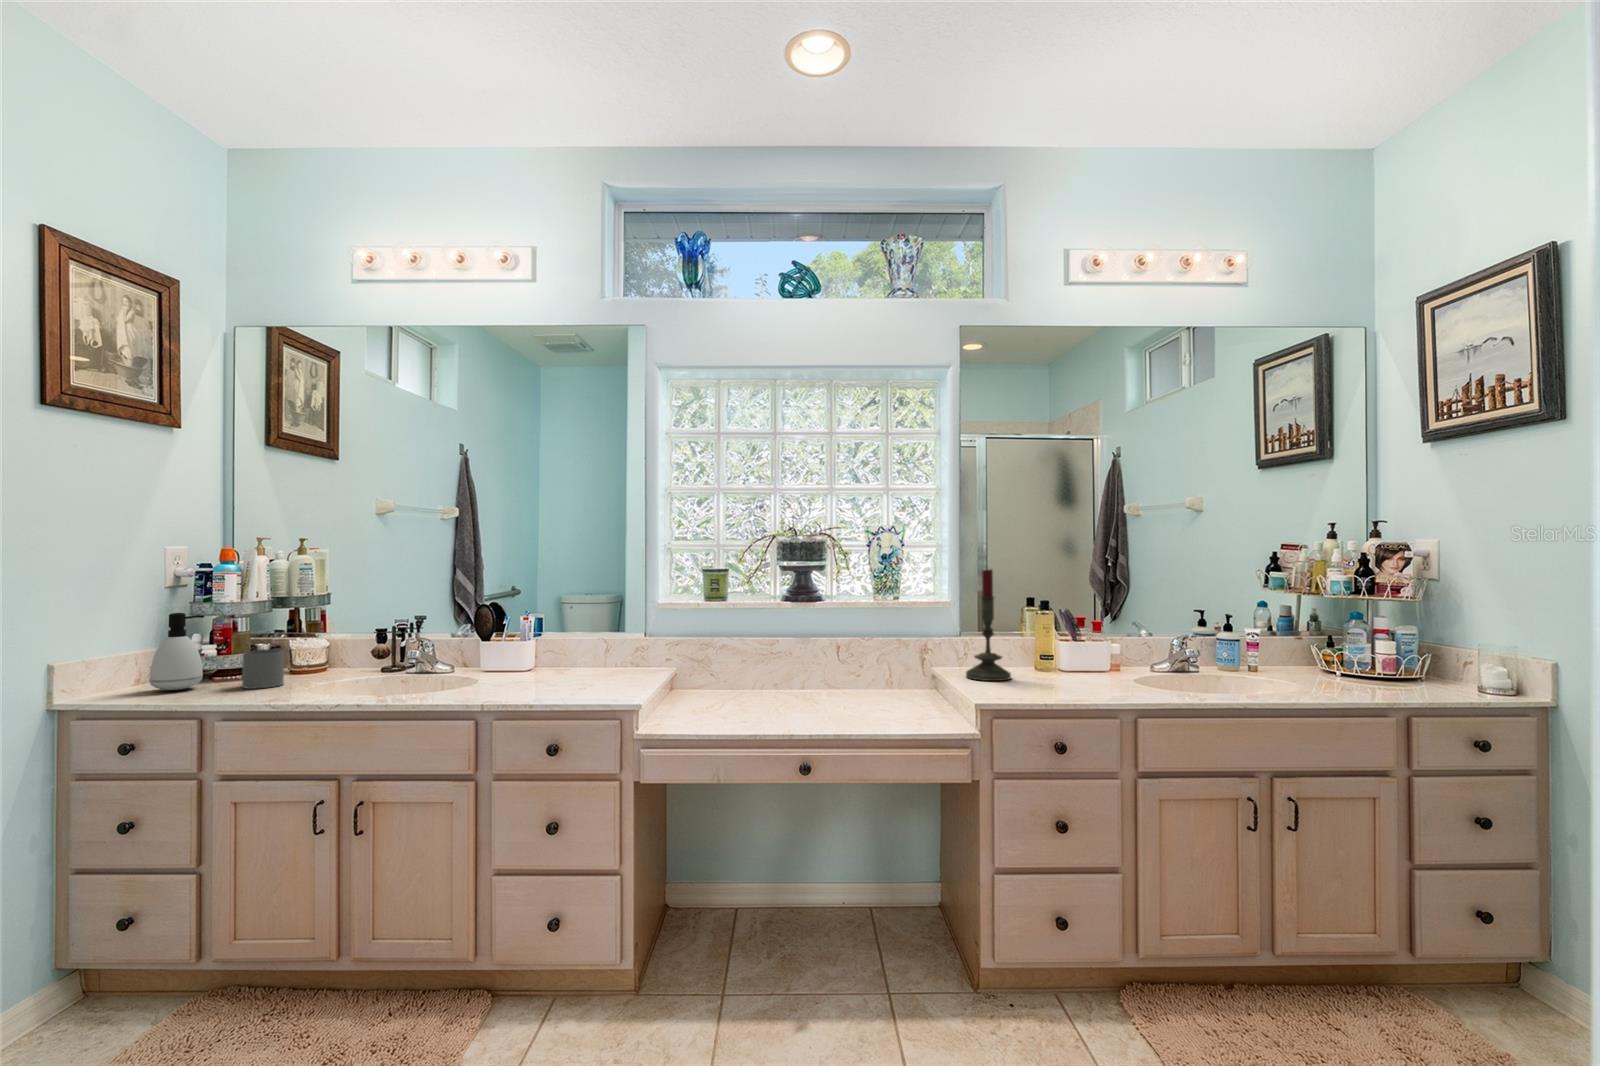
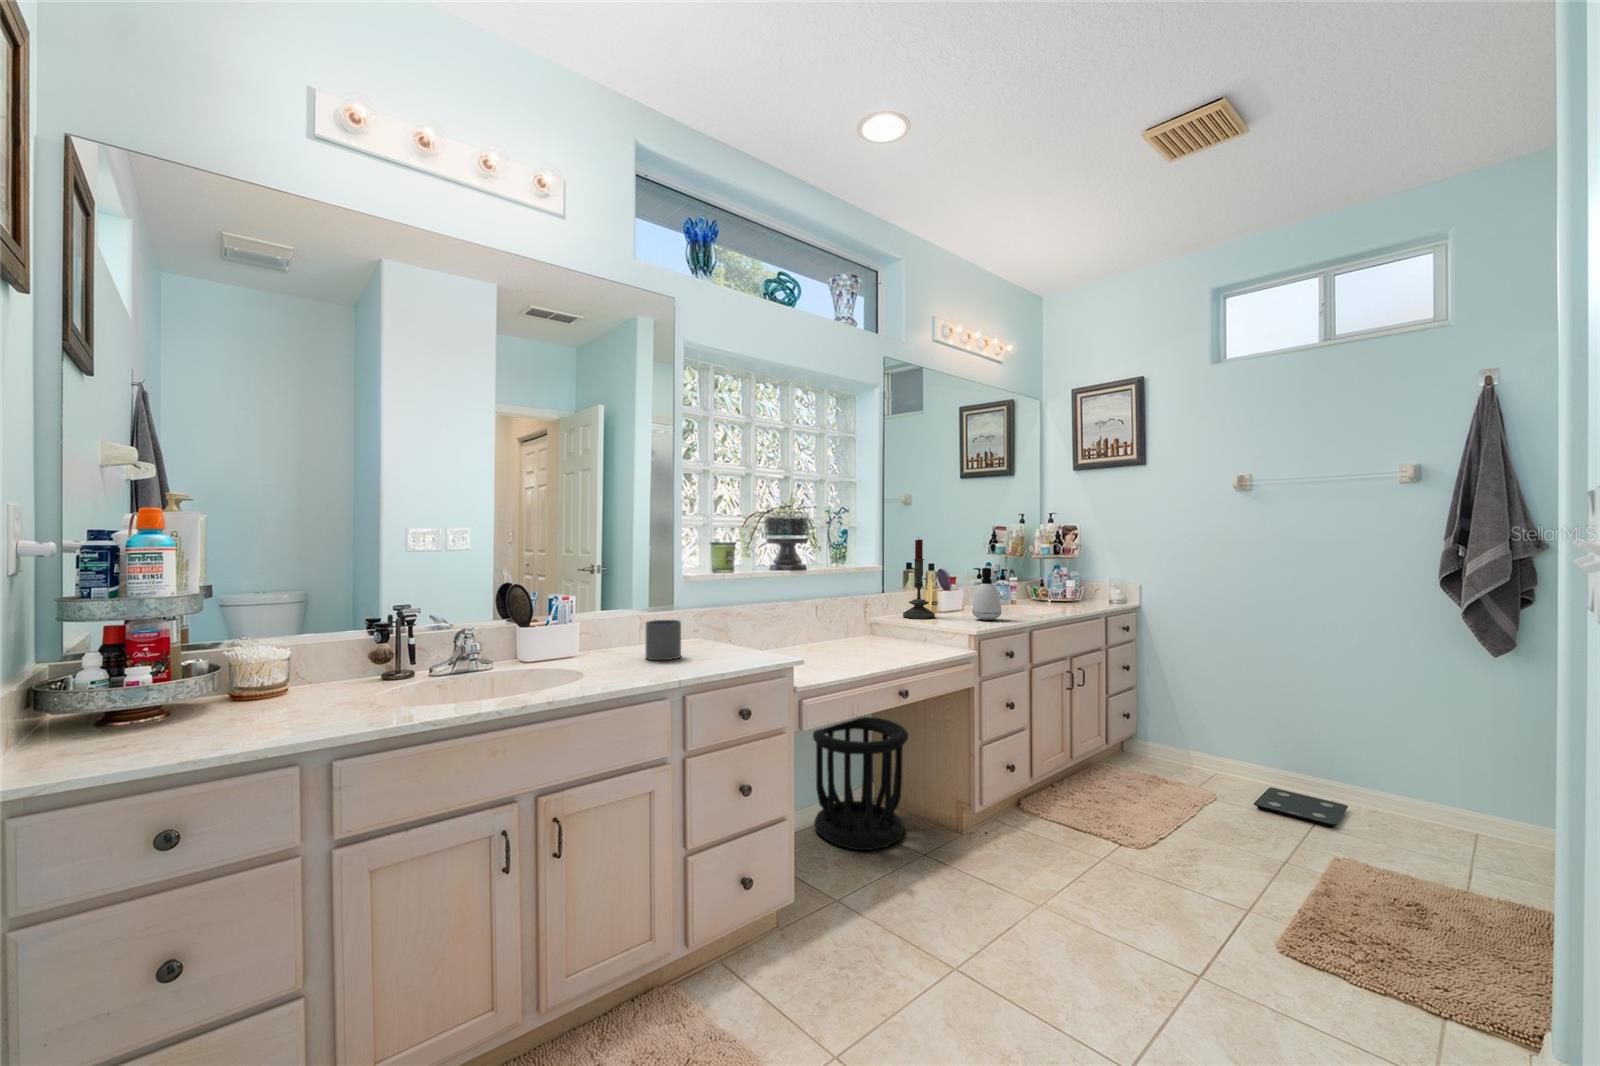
soap dispenser: present [150,613,204,690] -> present [972,568,1001,620]
cup: present [242,649,284,689] -> present [645,620,681,660]
wastebasket: none [800,793,920,968] -> present [813,717,908,850]

